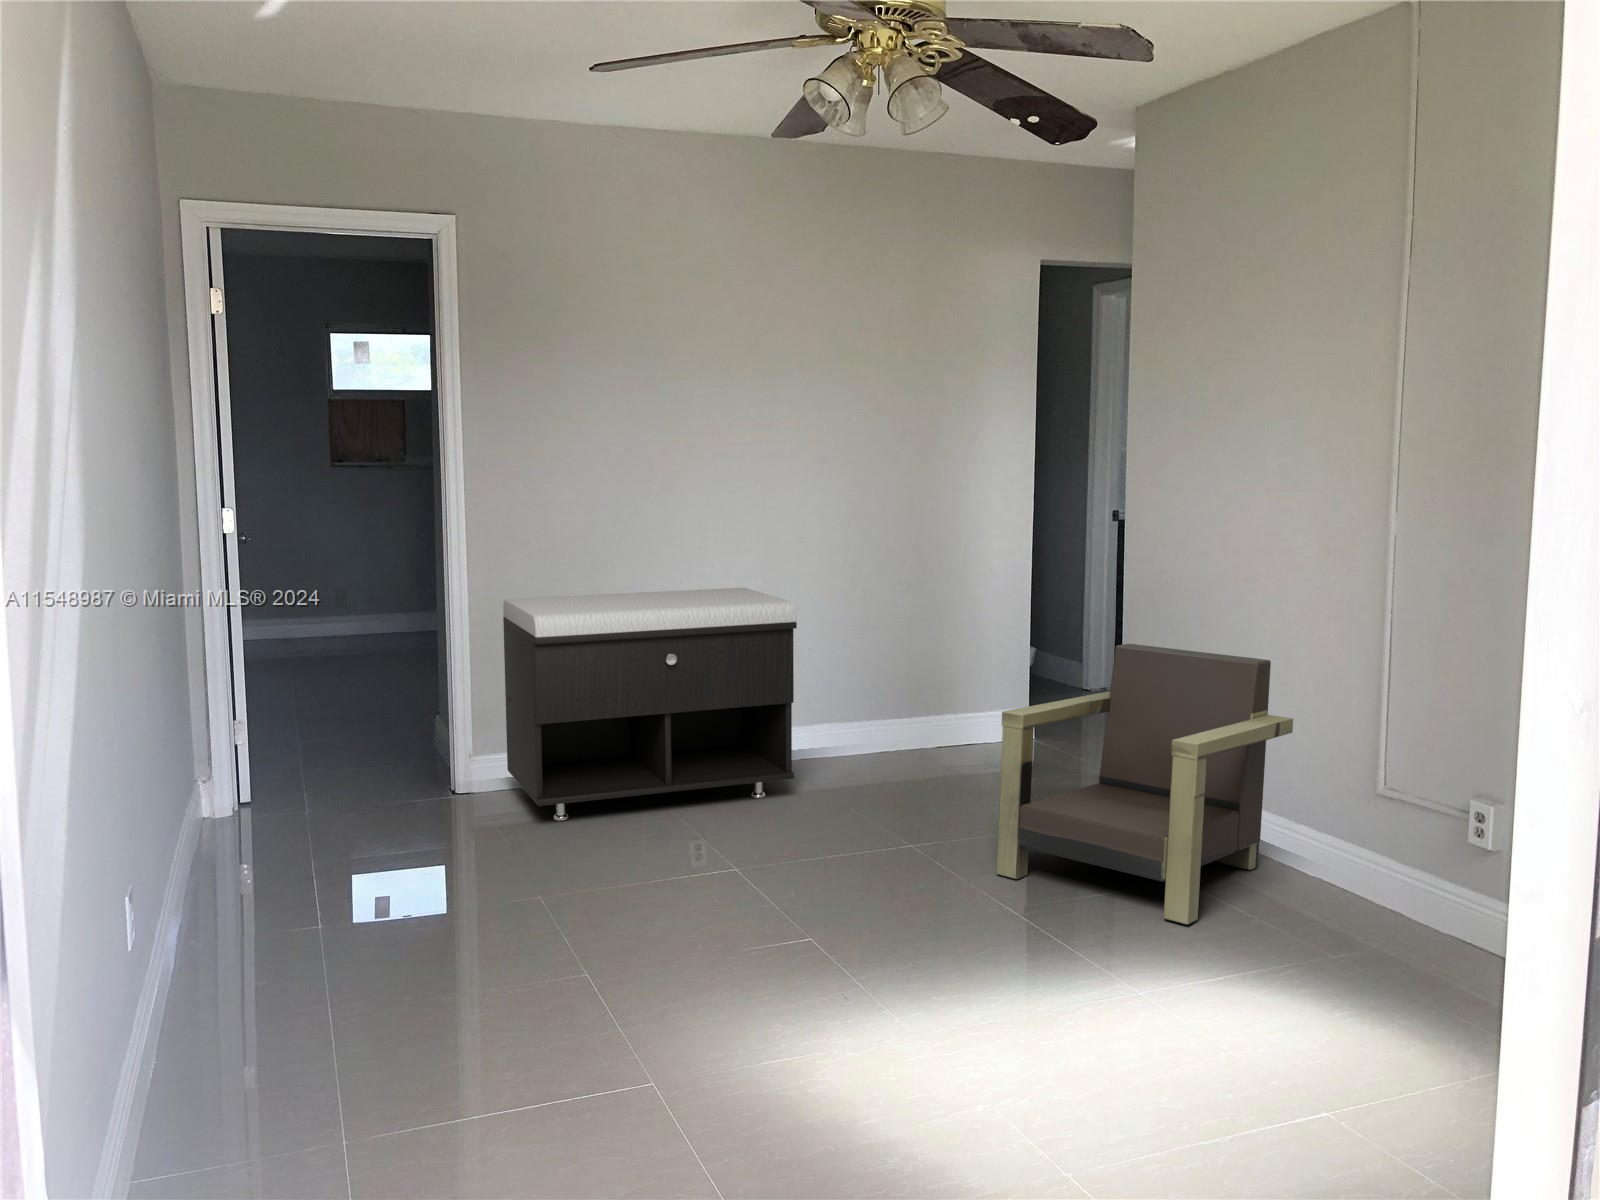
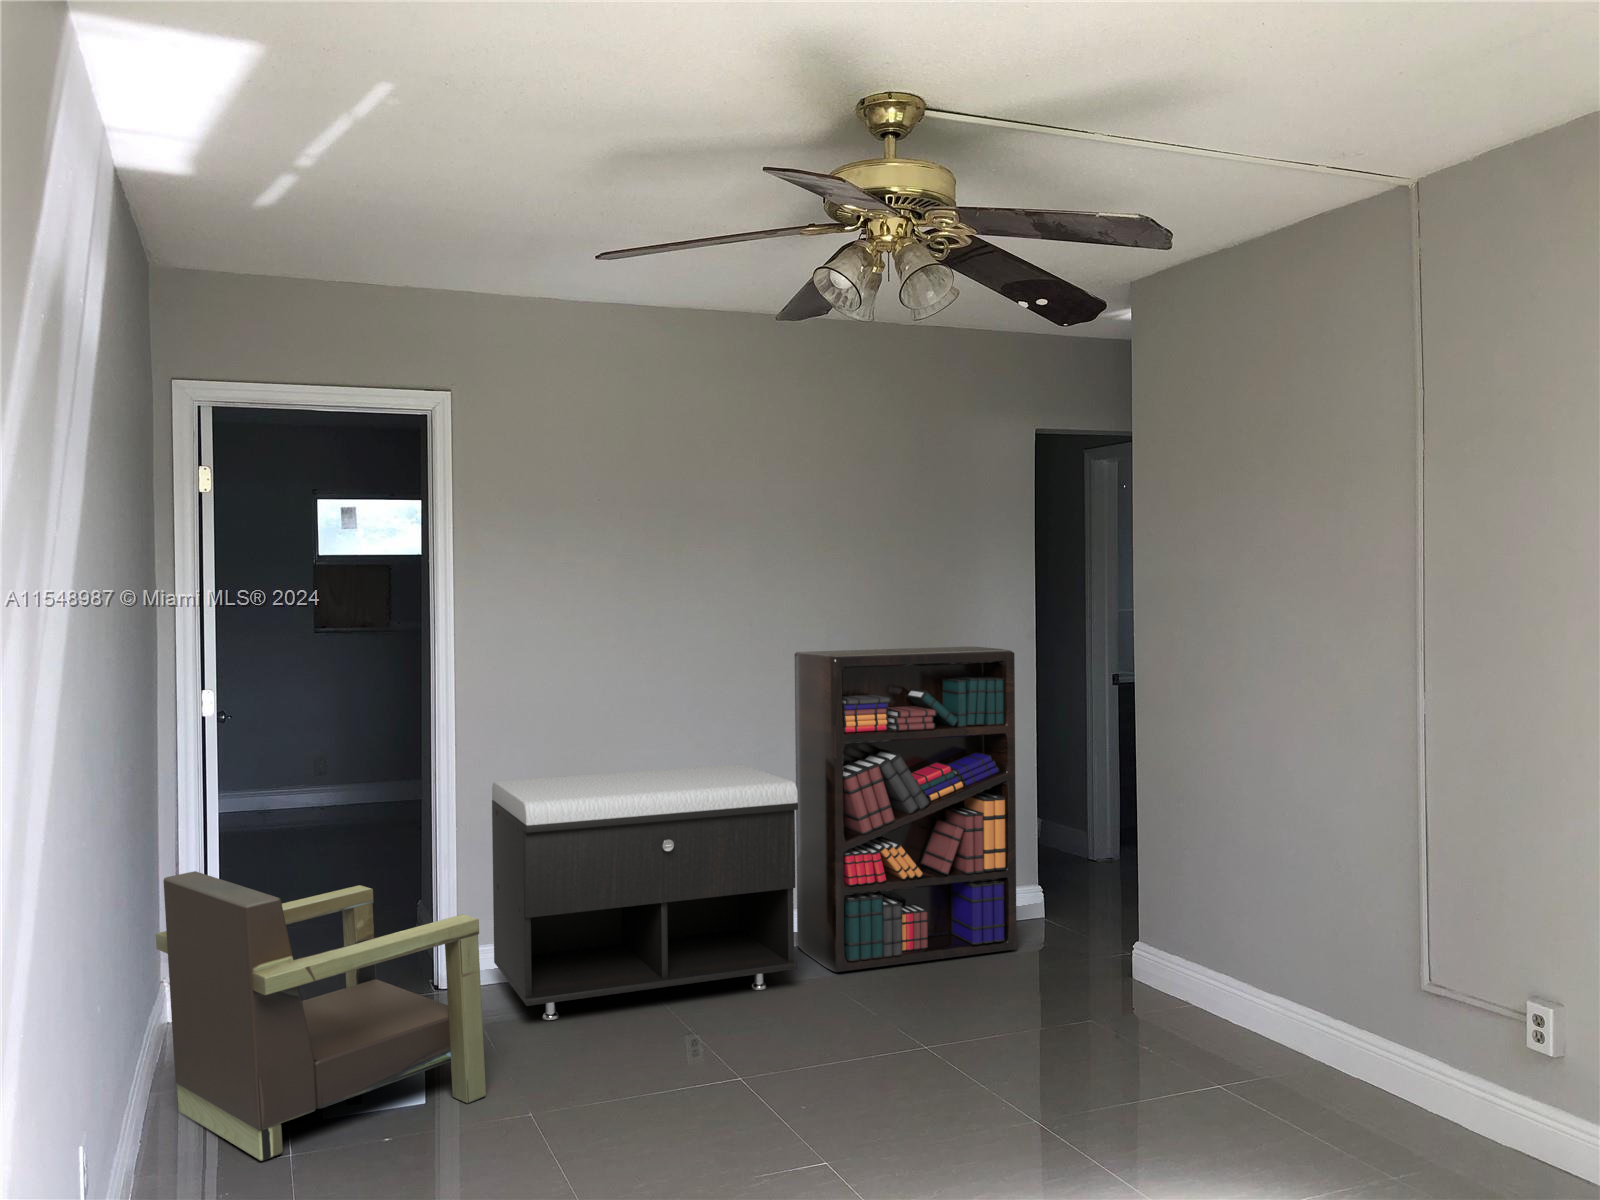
bookshelf: none [796,477,1011,784] -> present [794,647,1017,972]
armchair: present [997,644,1293,925] -> present [156,871,486,1161]

